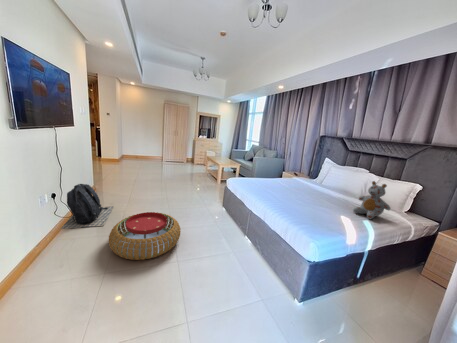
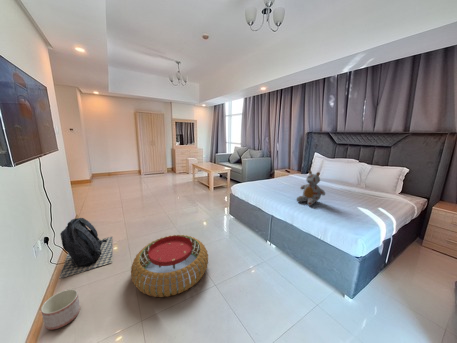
stuffed bear: present [353,181,390,219] -> present [297,171,325,206]
planter: none [34,235,65,262] -> present [41,289,80,330]

